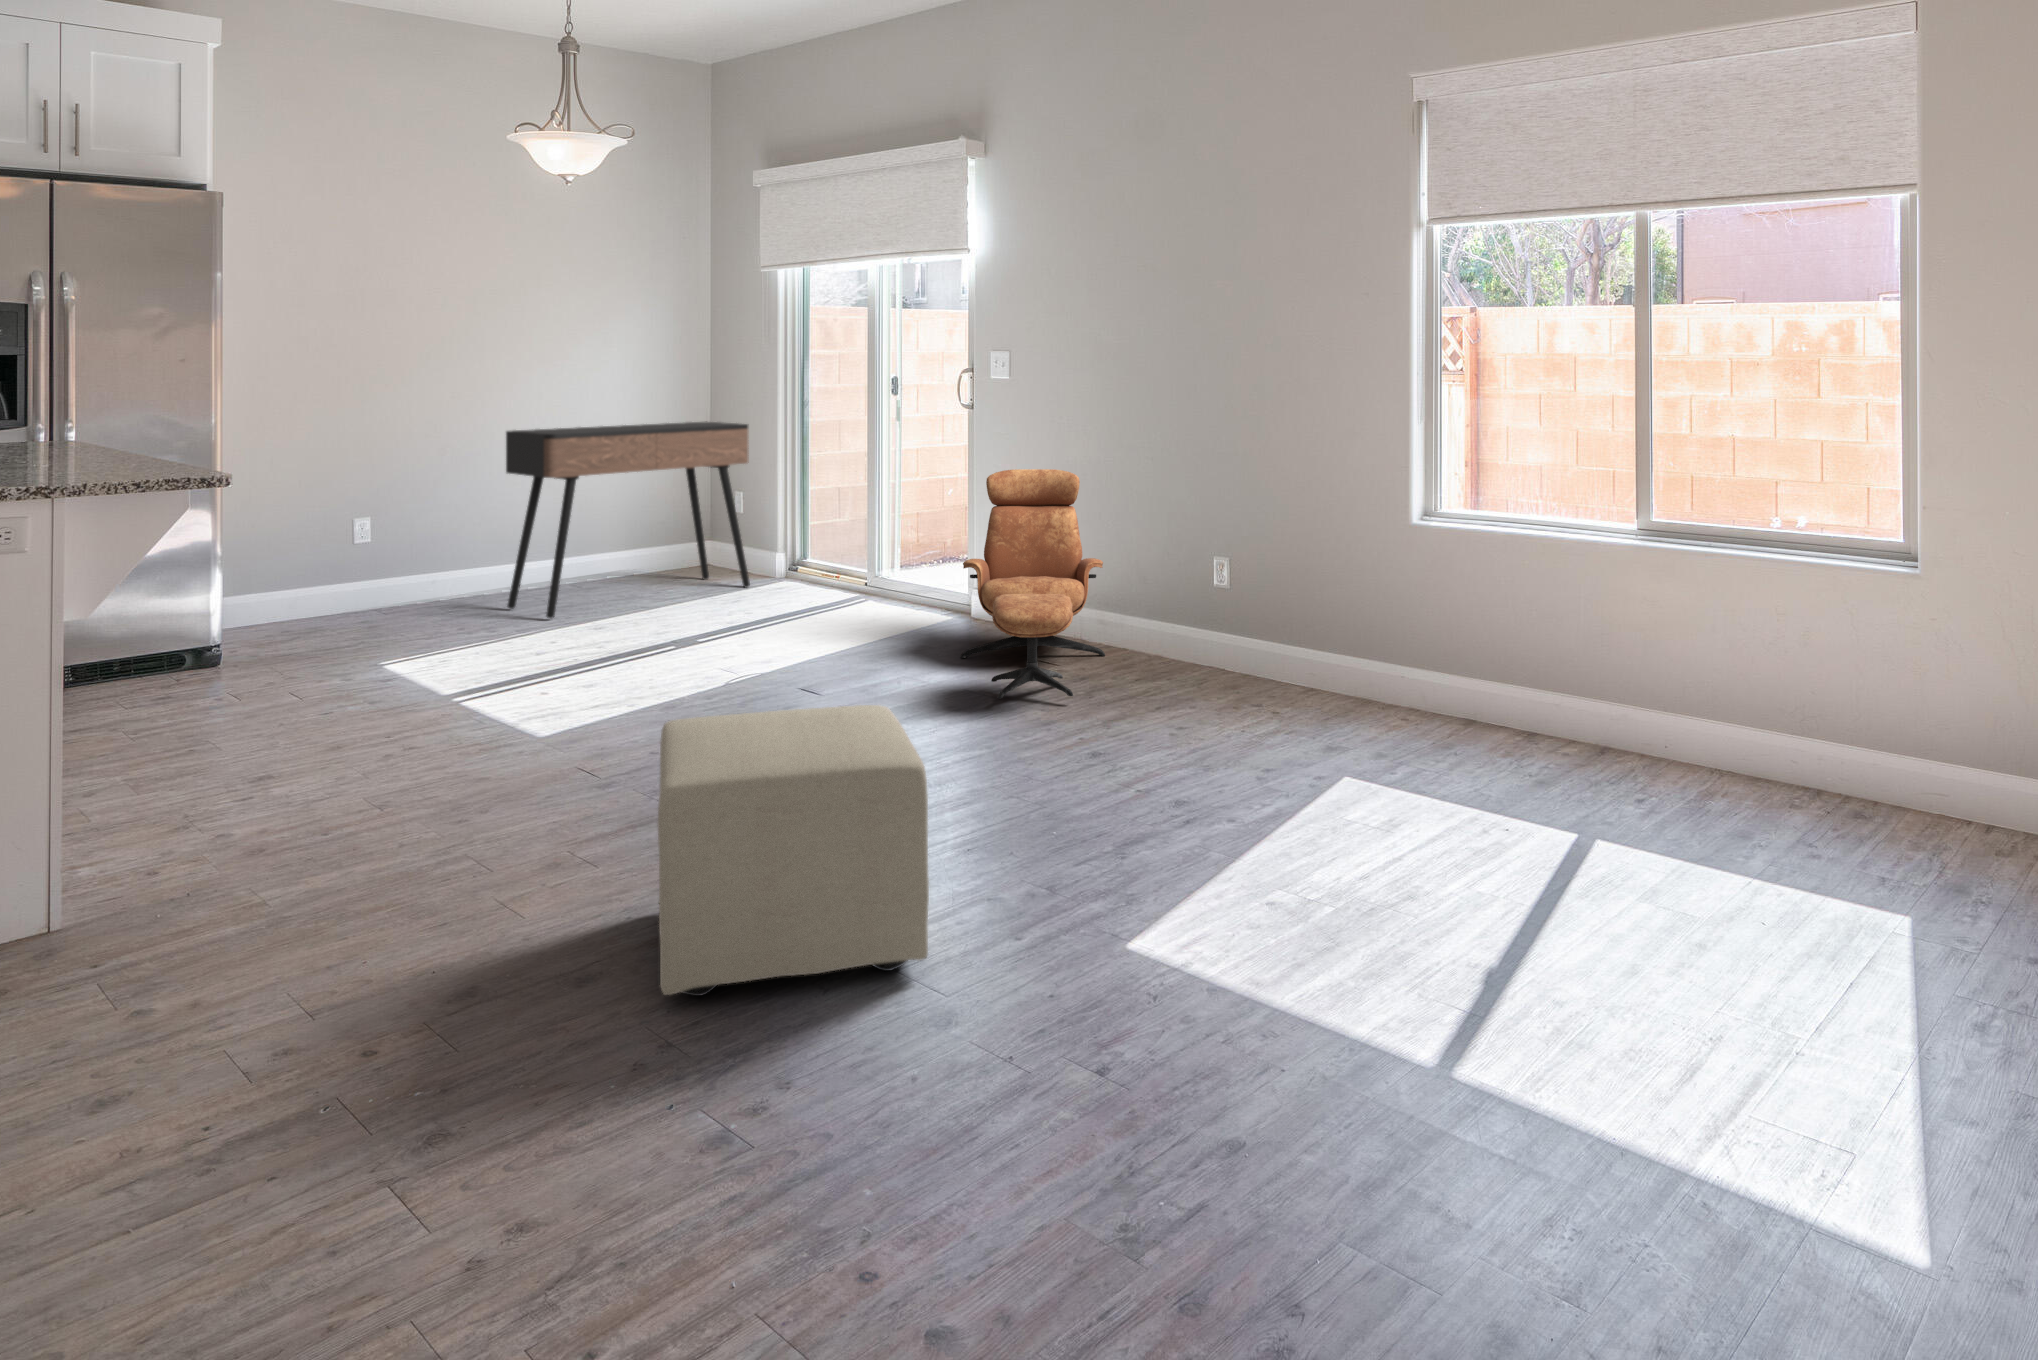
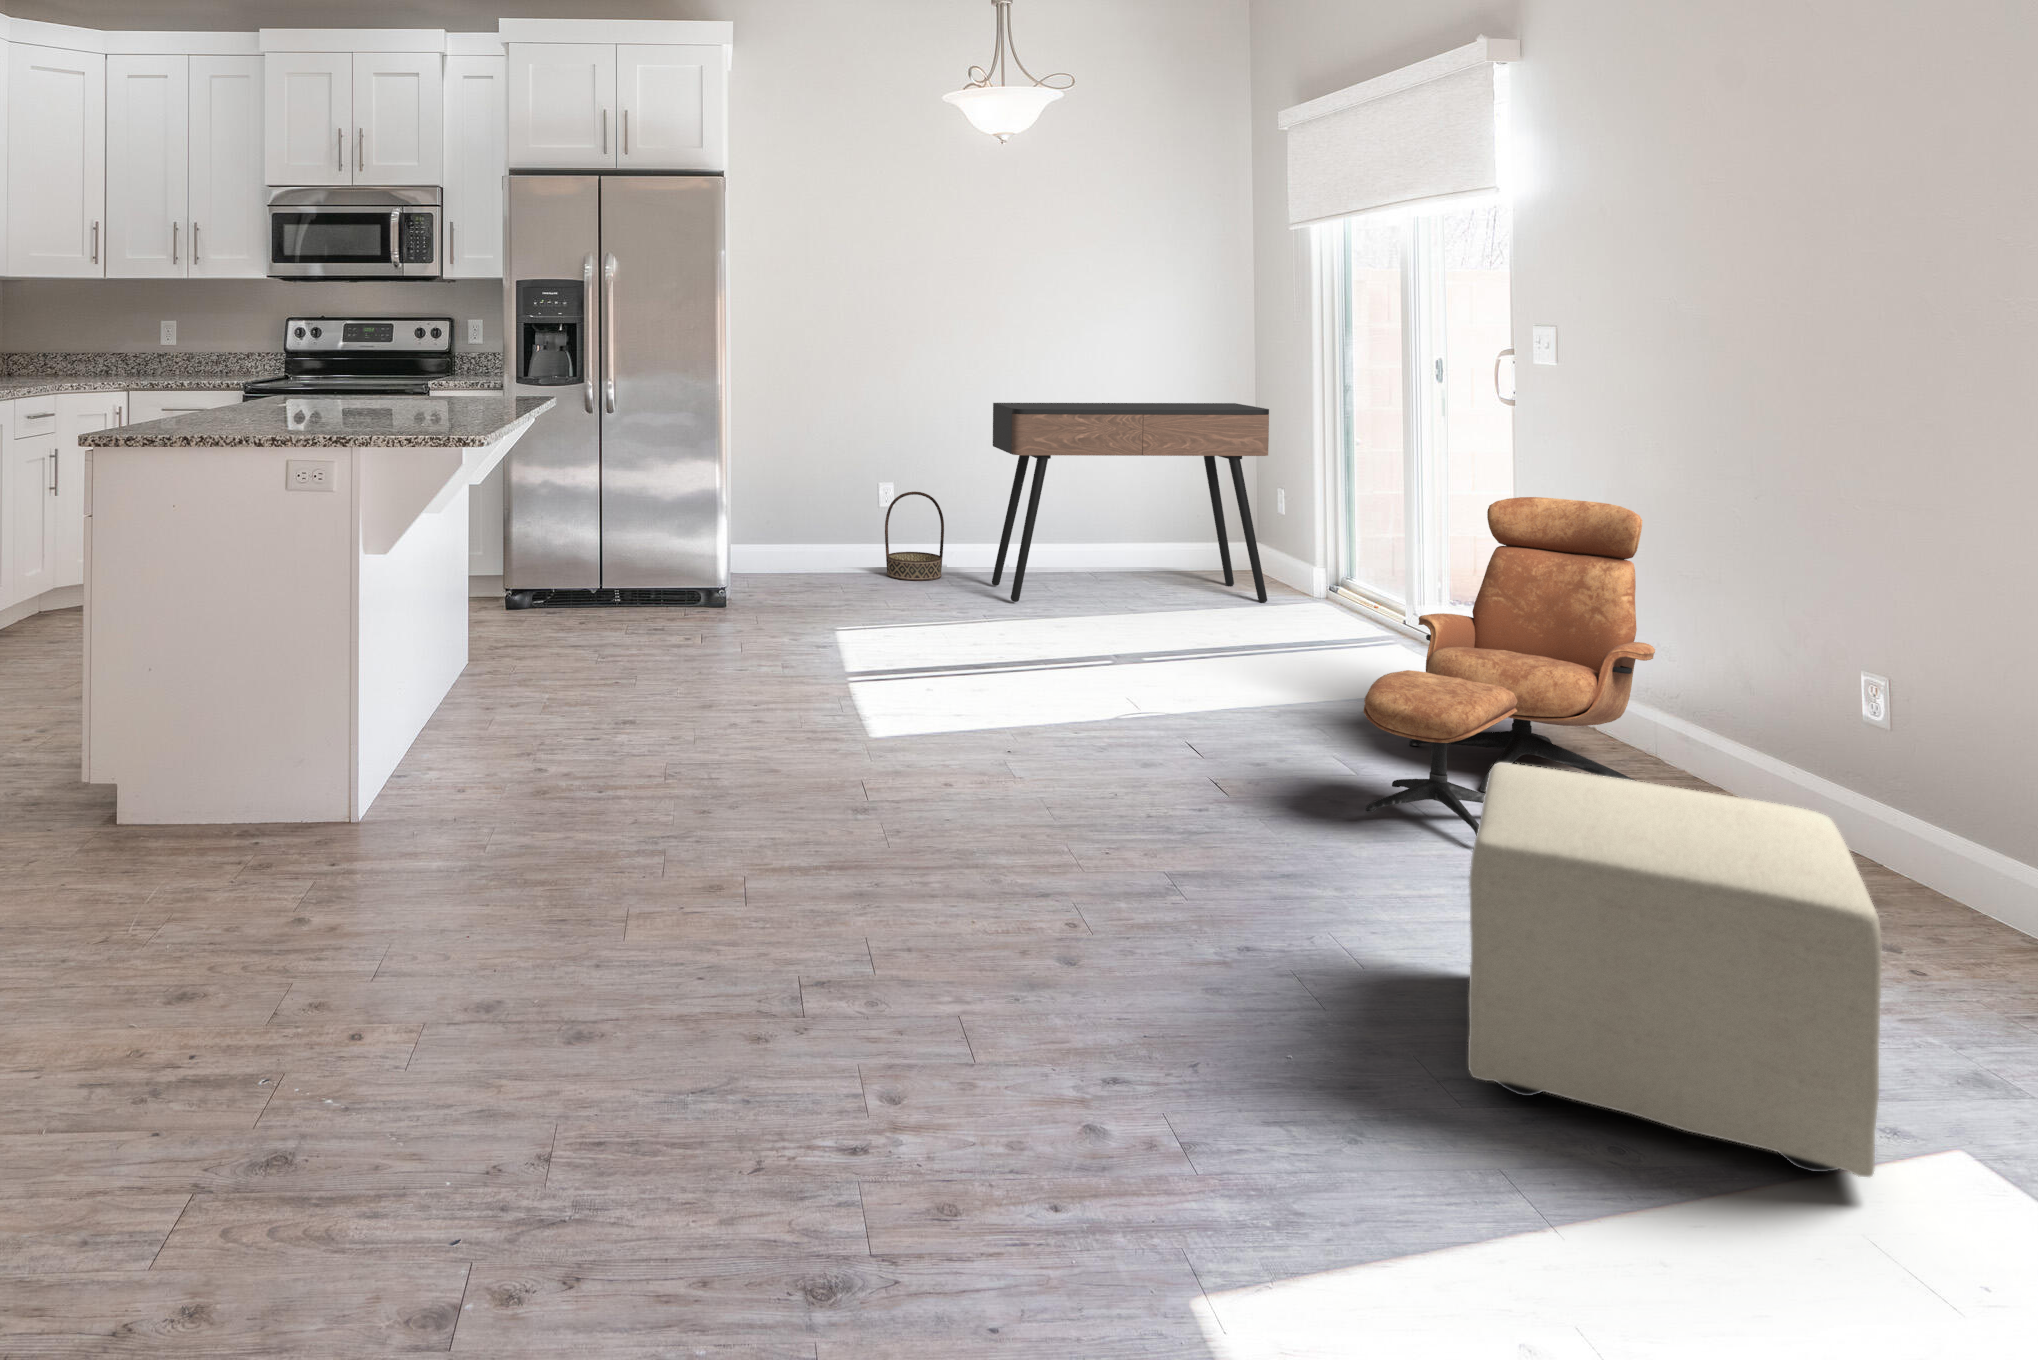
basket: none [383,527,446,618] -> present [885,492,944,581]
ottoman: present [658,705,929,996] -> present [1468,763,1882,1177]

